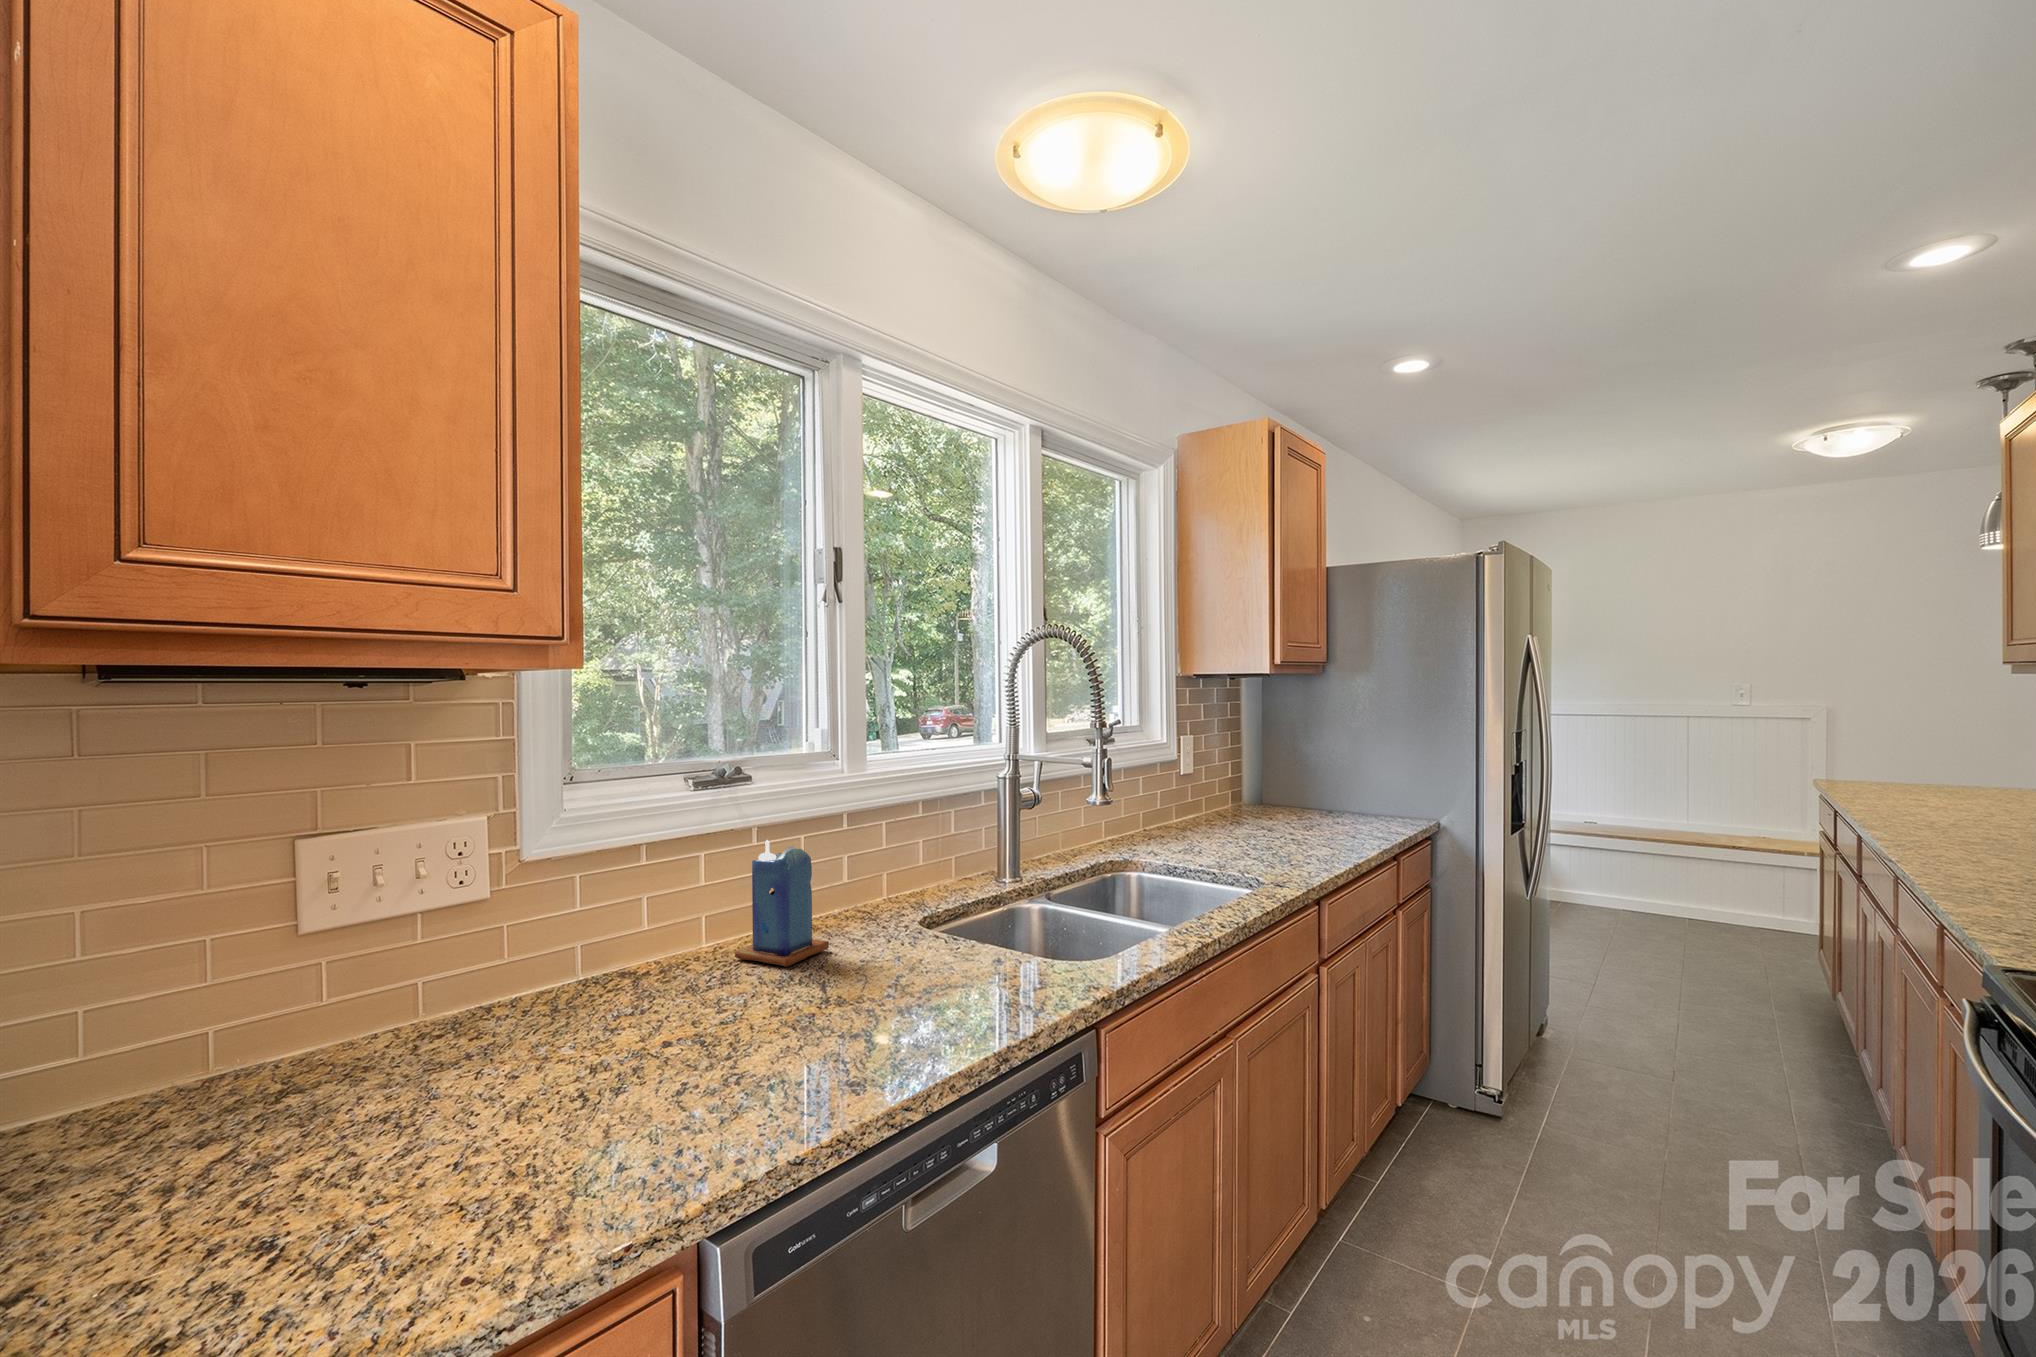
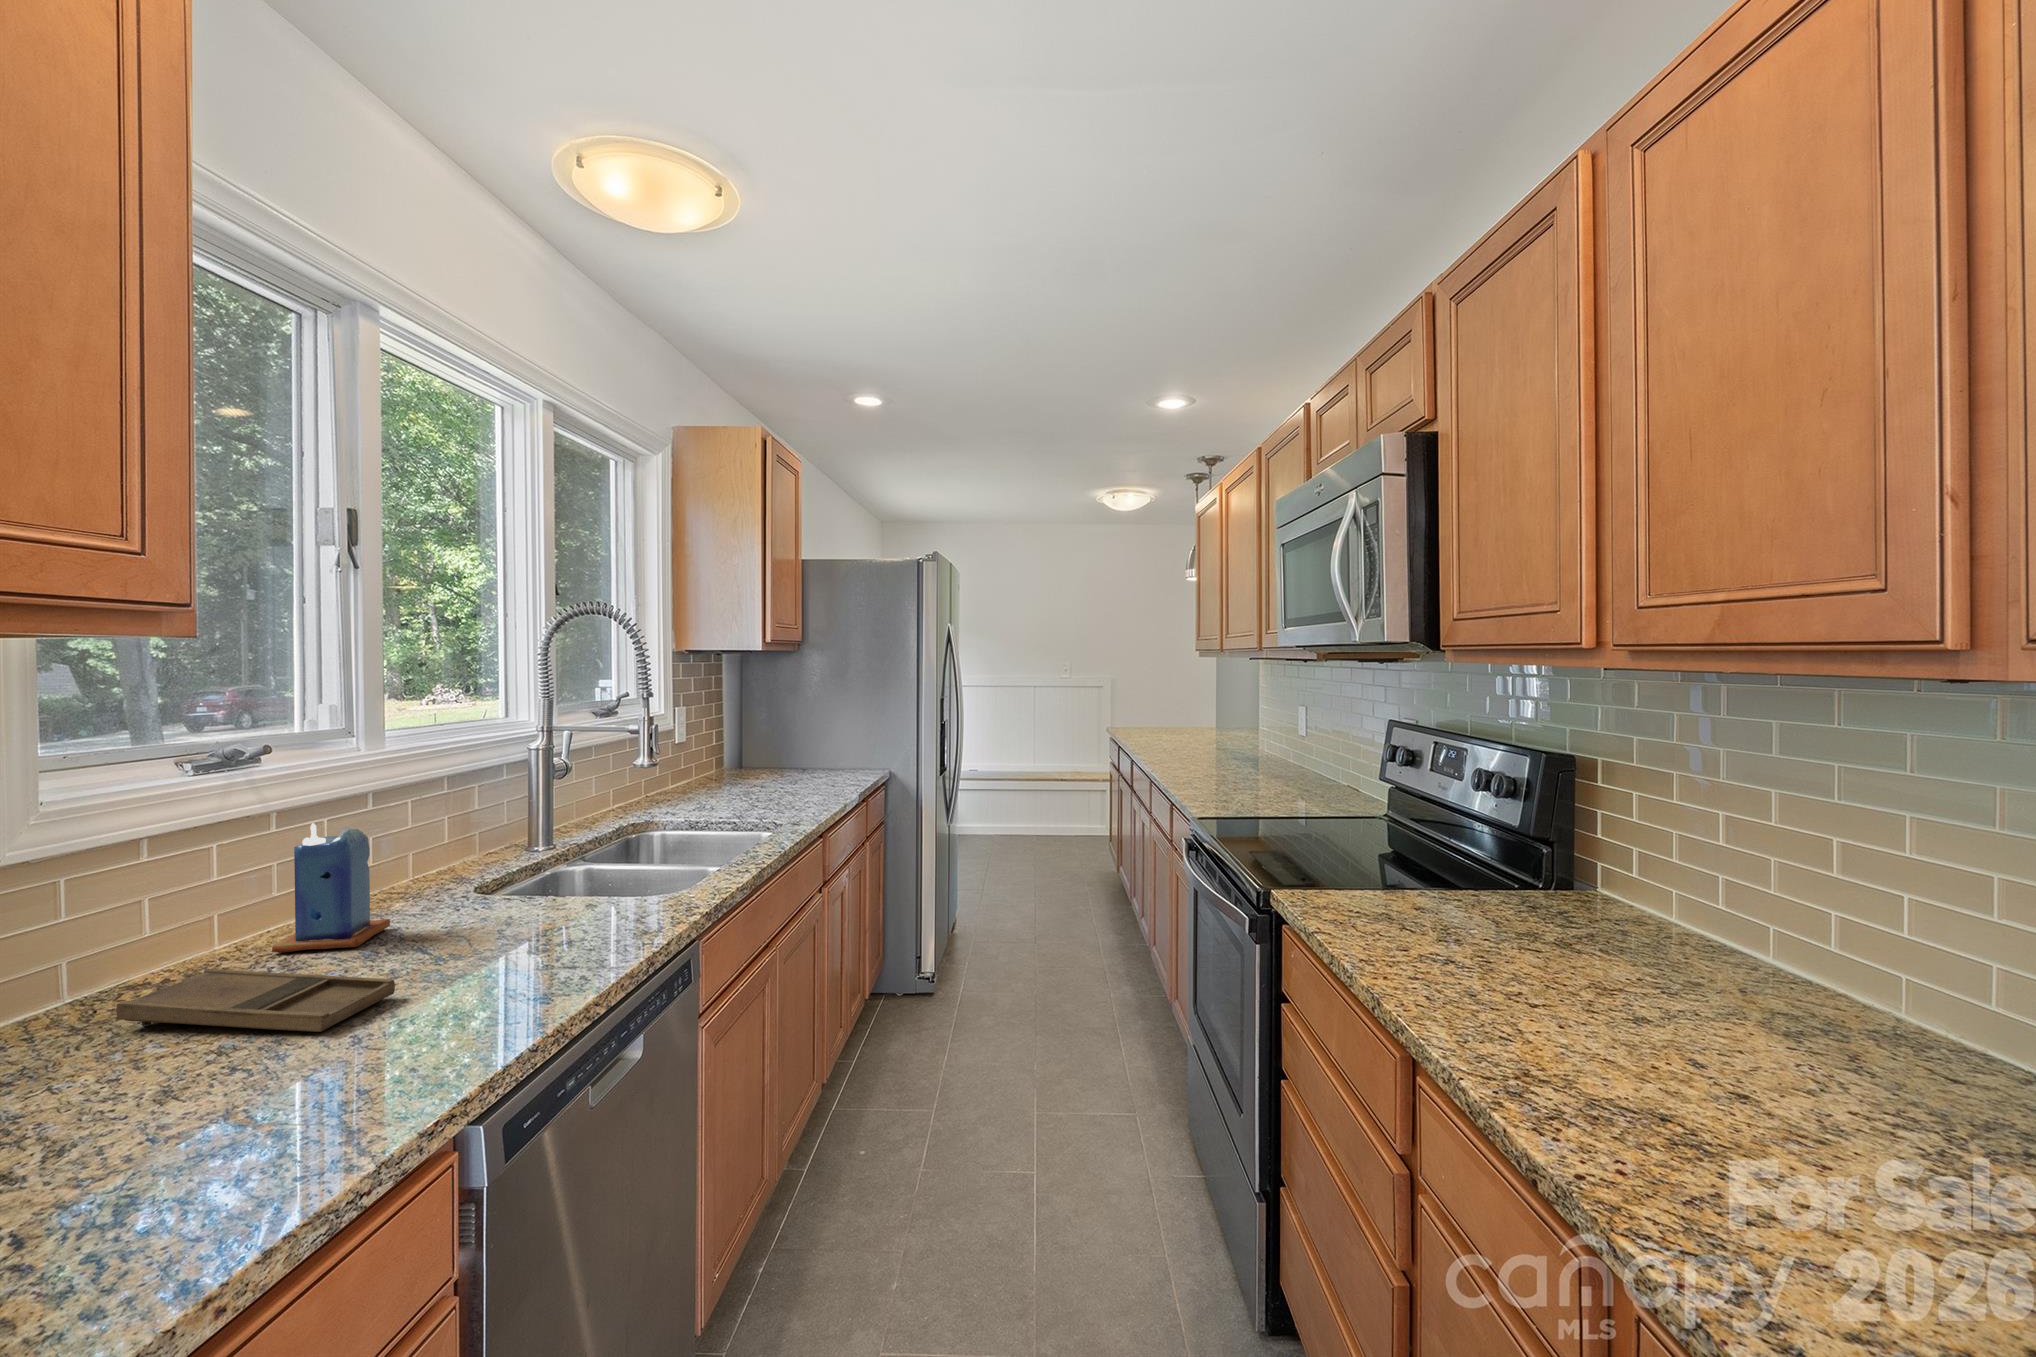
tray: none [584,968,757,1064] -> present [116,969,395,1032]

